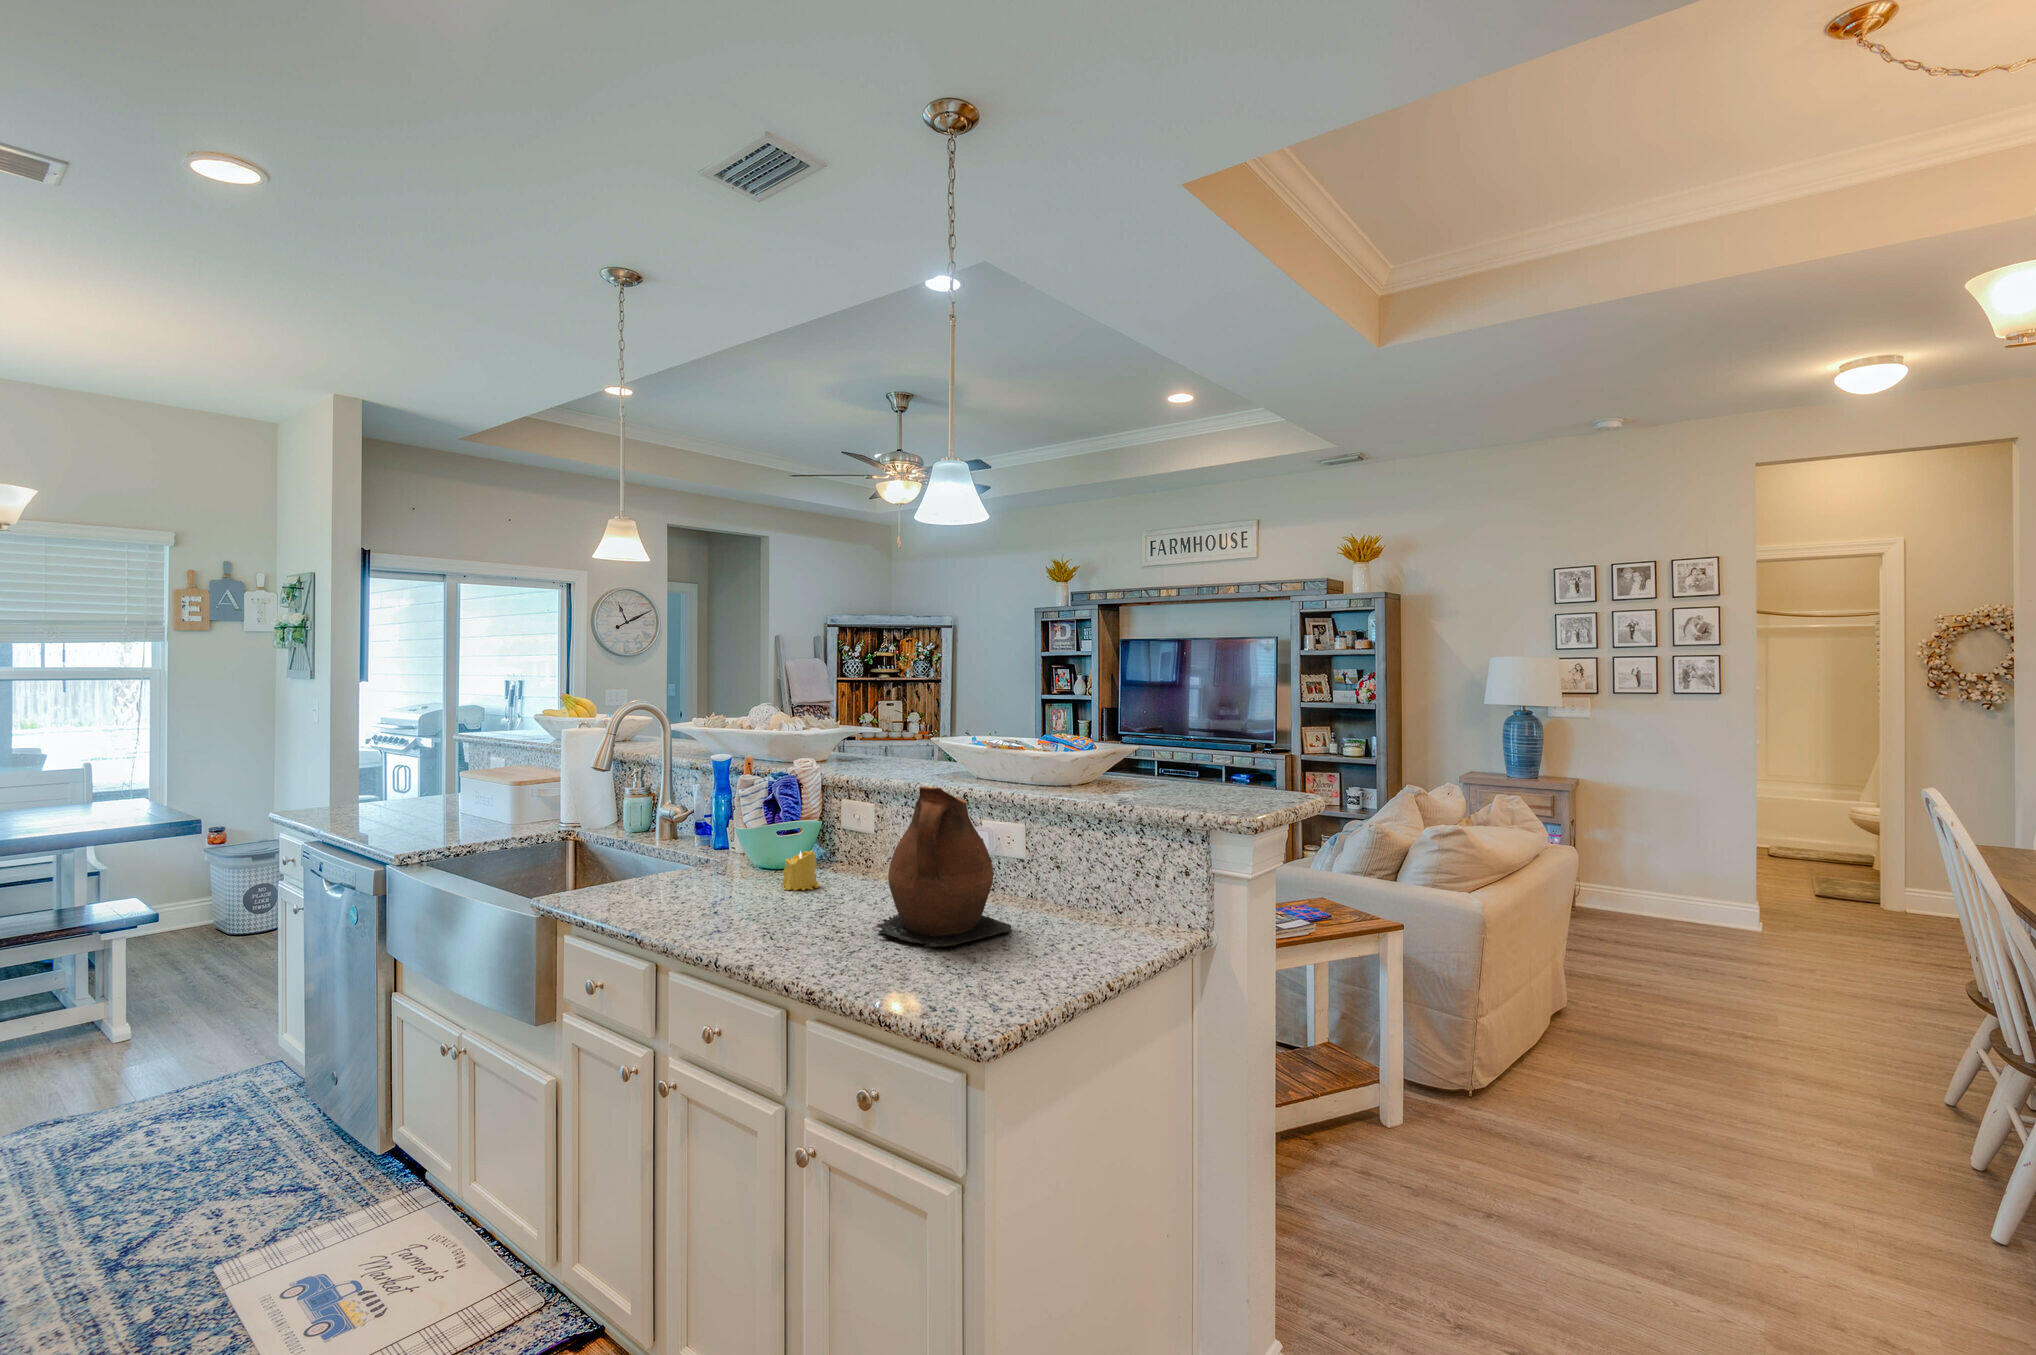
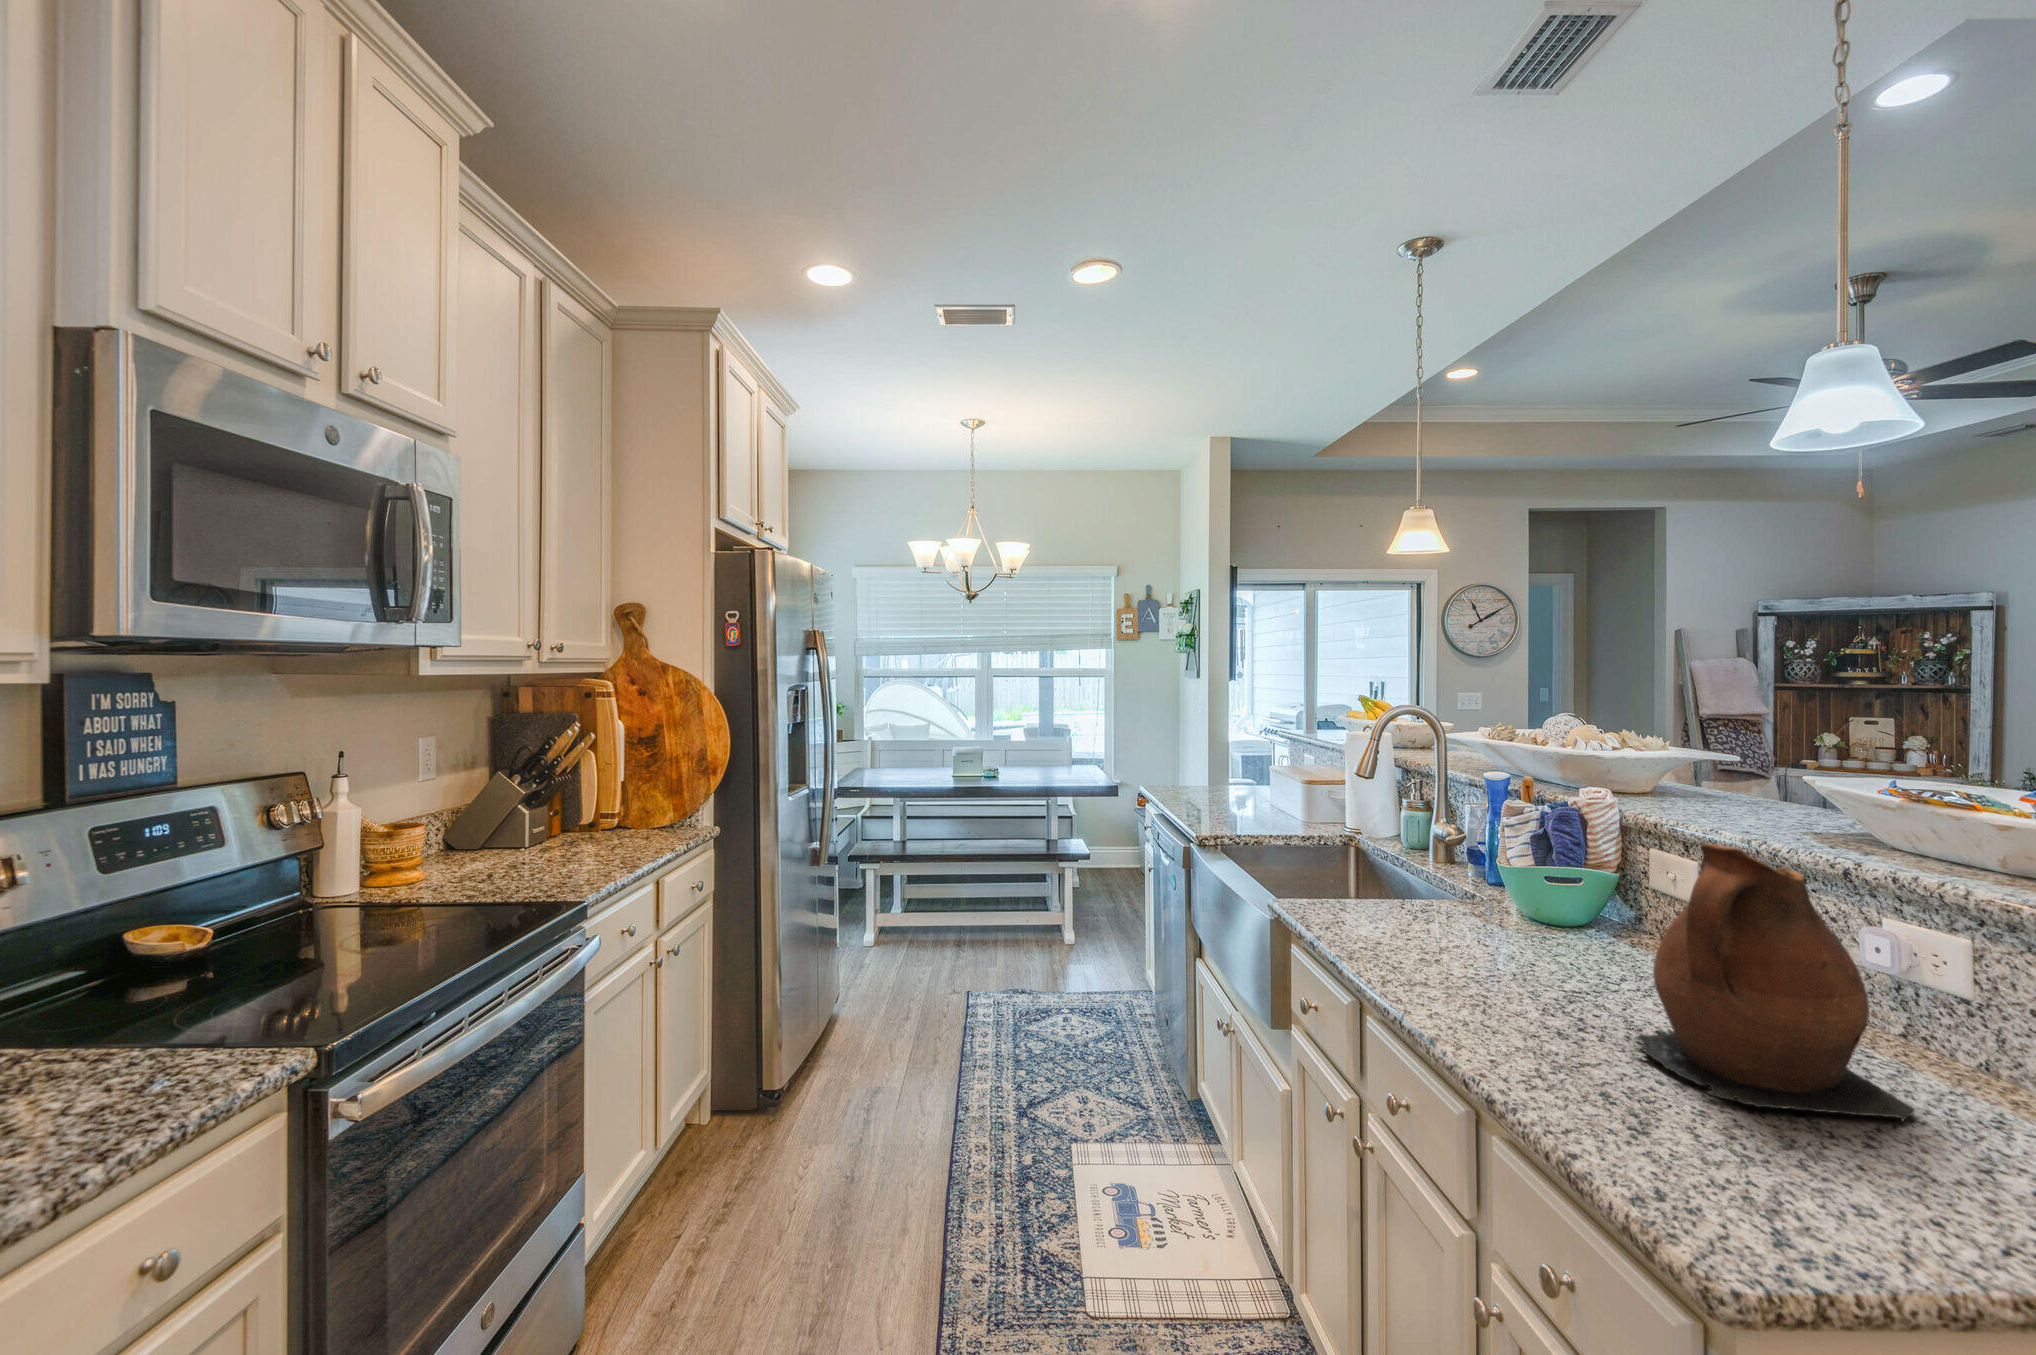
candle: present [781,850,820,891] -> none [1533,904,1592,960]

